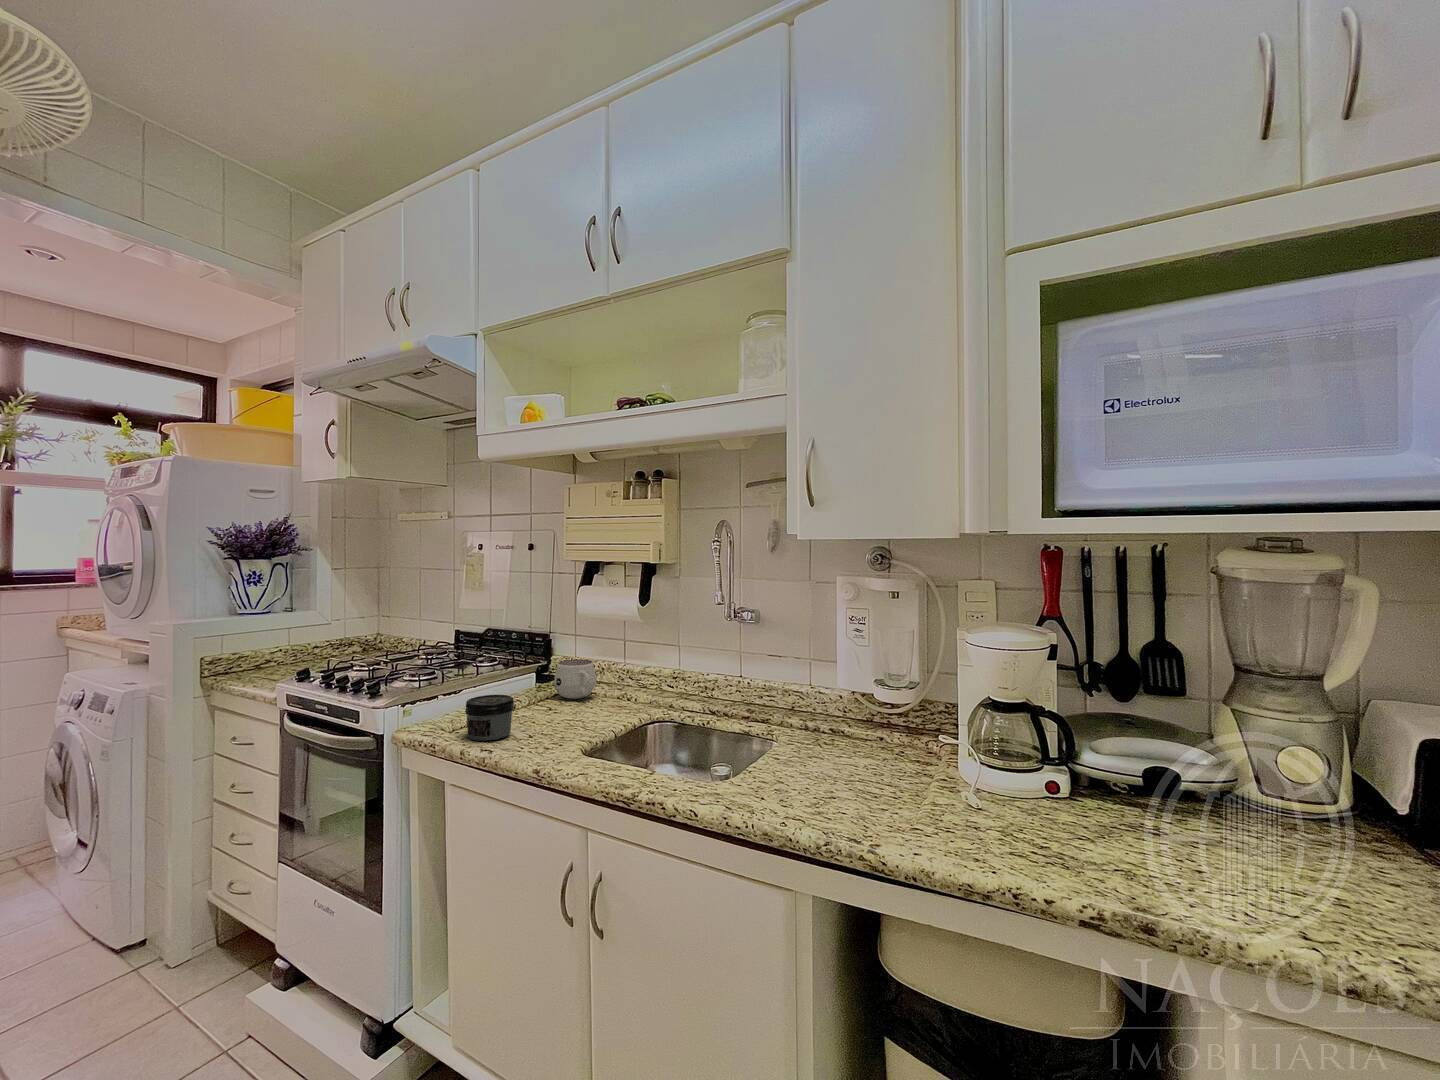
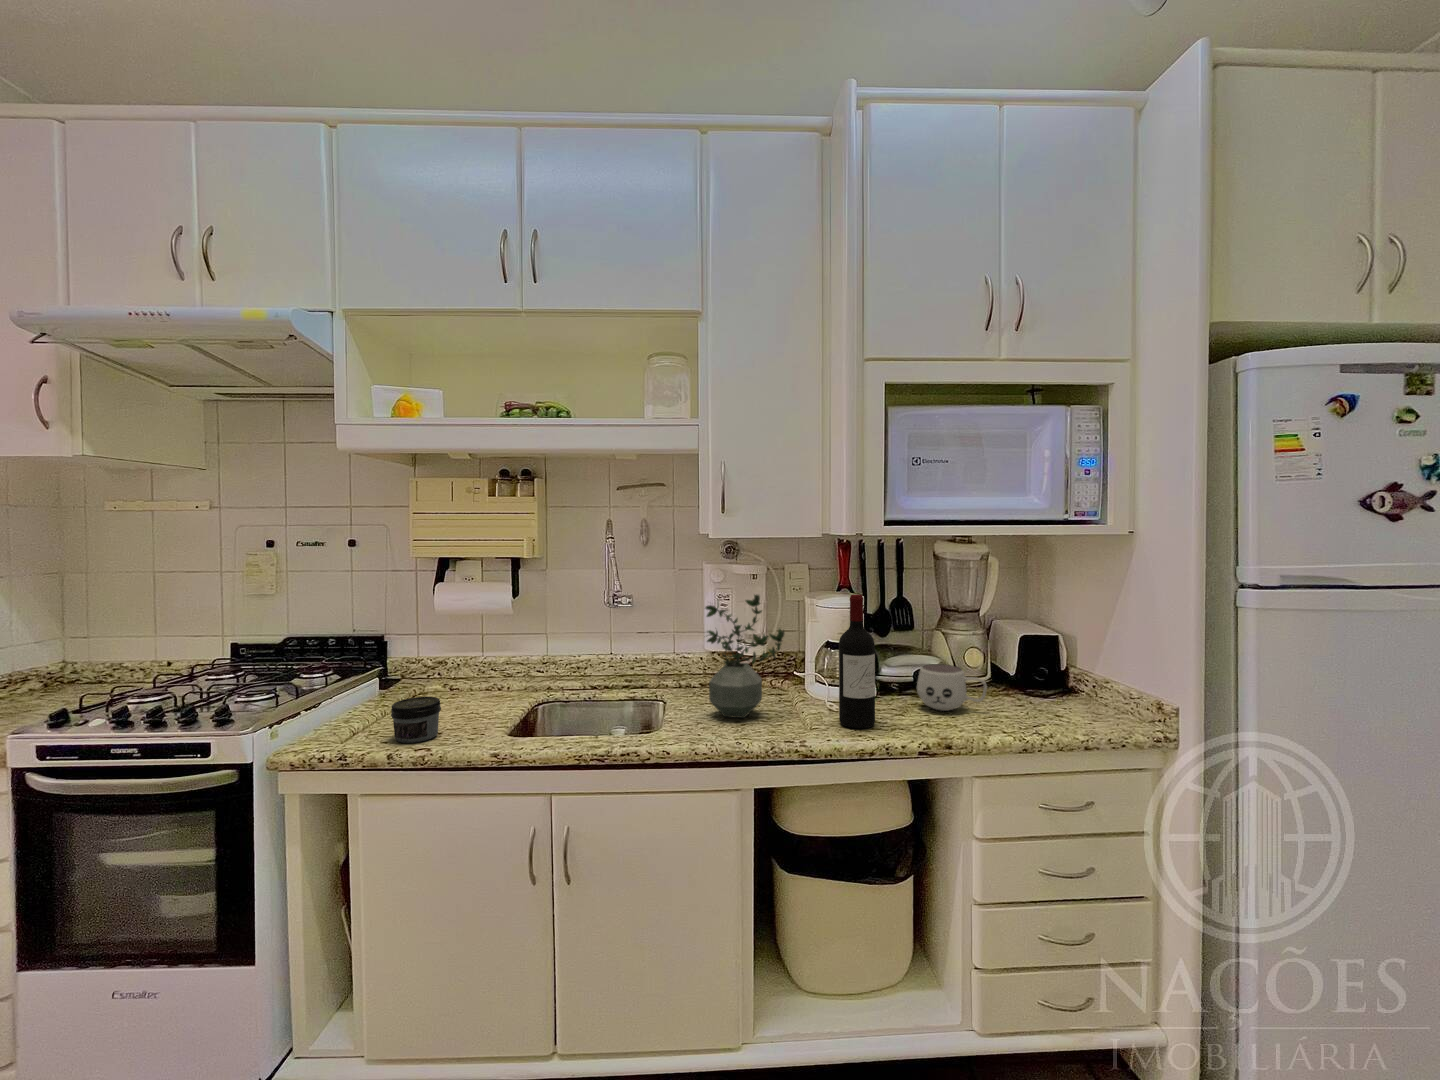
potted plant: none [786,613,898,787] -> present [705,595,784,718]
wine bottle: none [963,623,1027,849] -> present [839,594,875,729]
mug: present [554,660,596,699] -> present [917,664,987,711]

